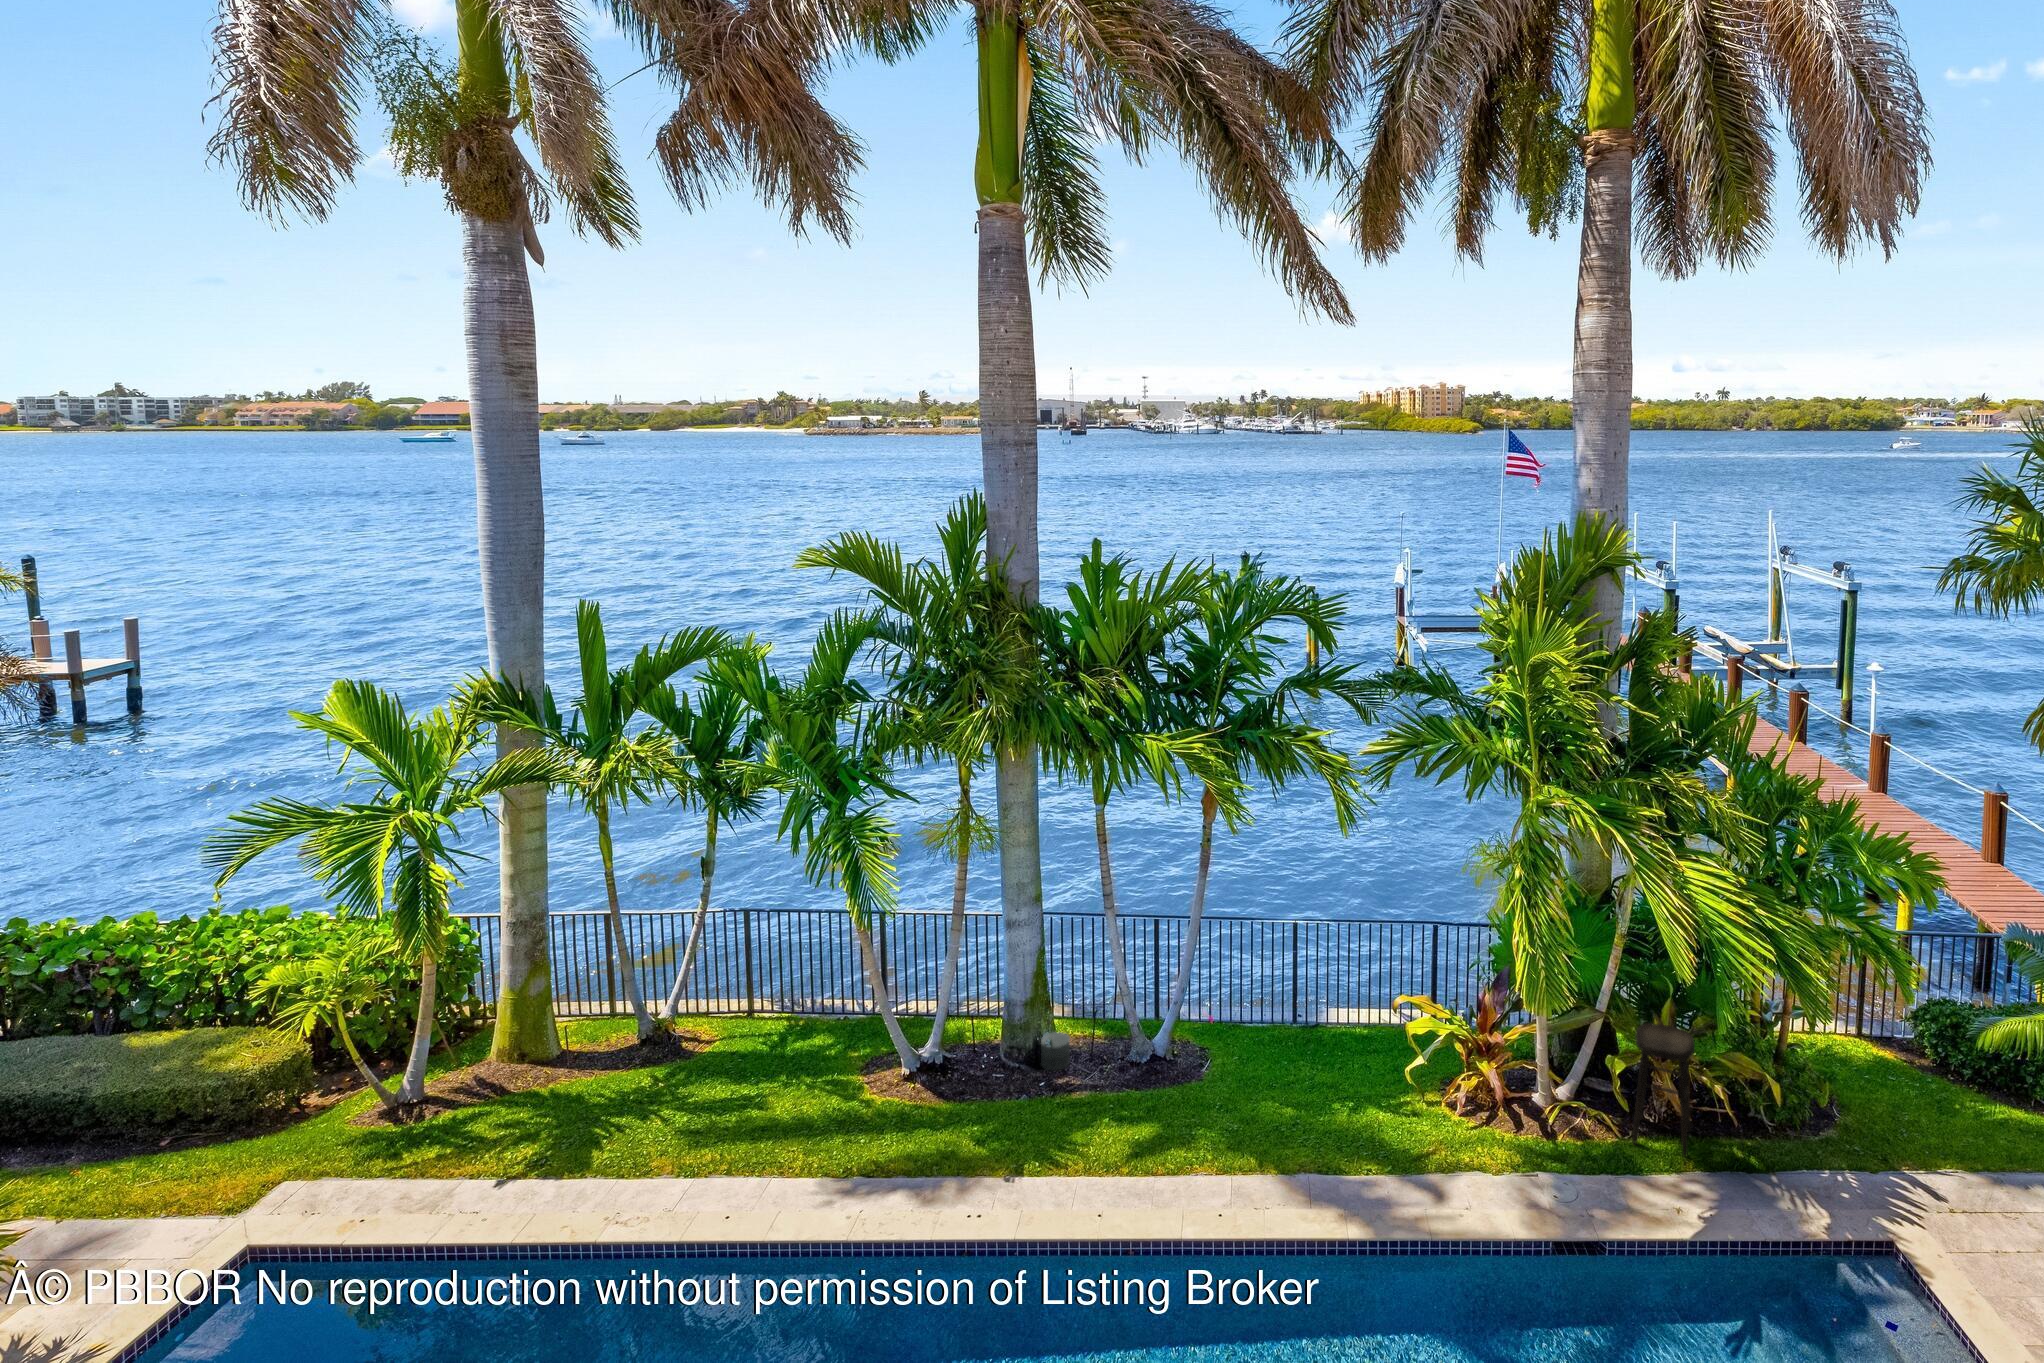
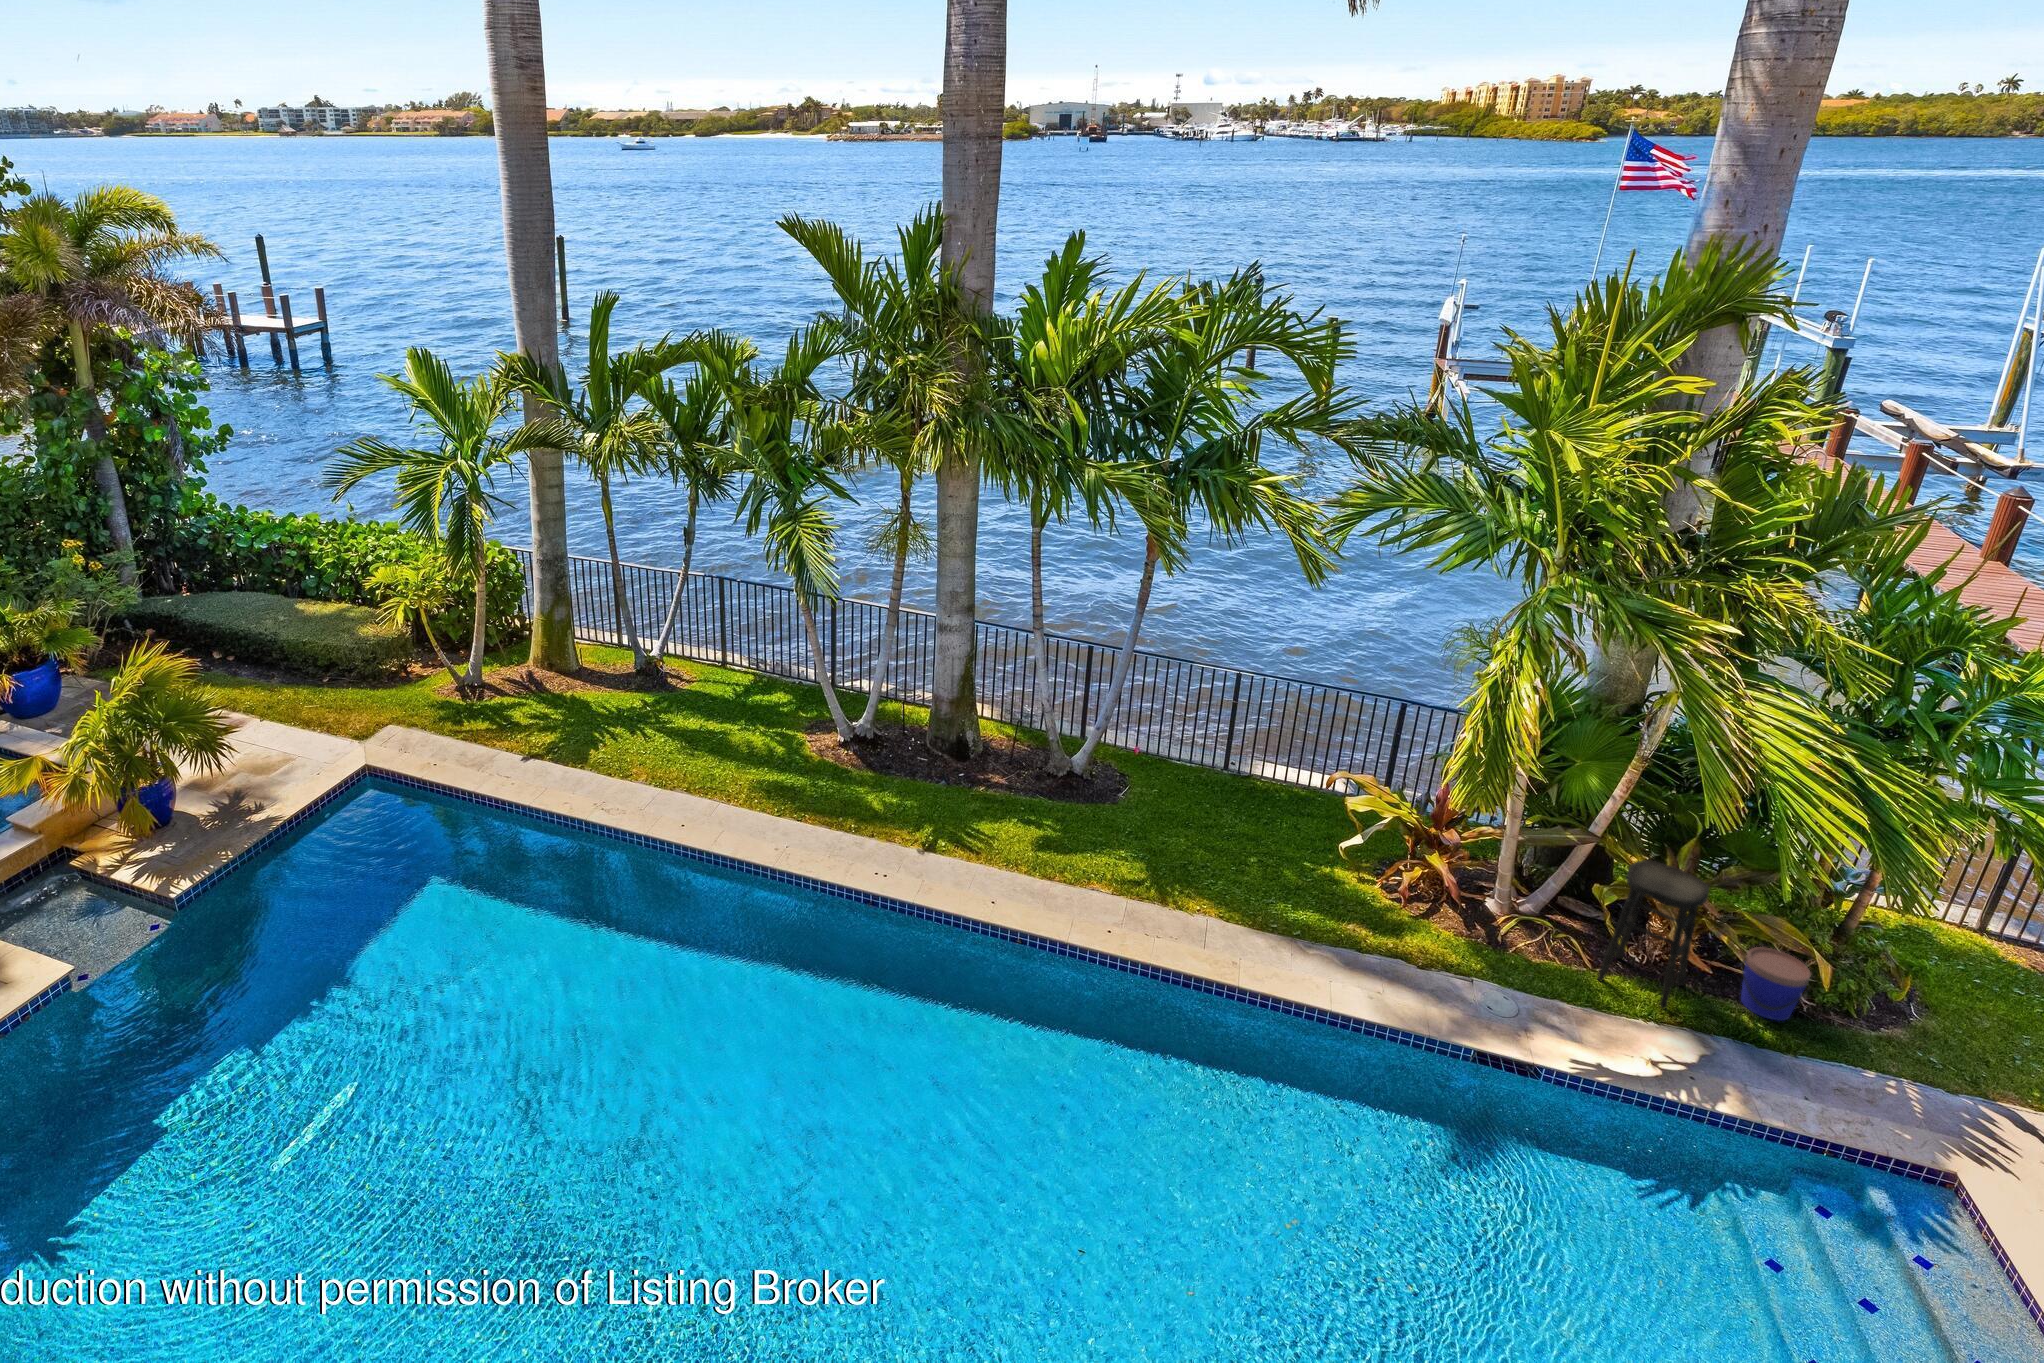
planter: present [1041,1032,1070,1071] -> none [965,734,994,769]
bucket: none [1727,1080,1776,1144] -> present [1741,947,1811,1021]

